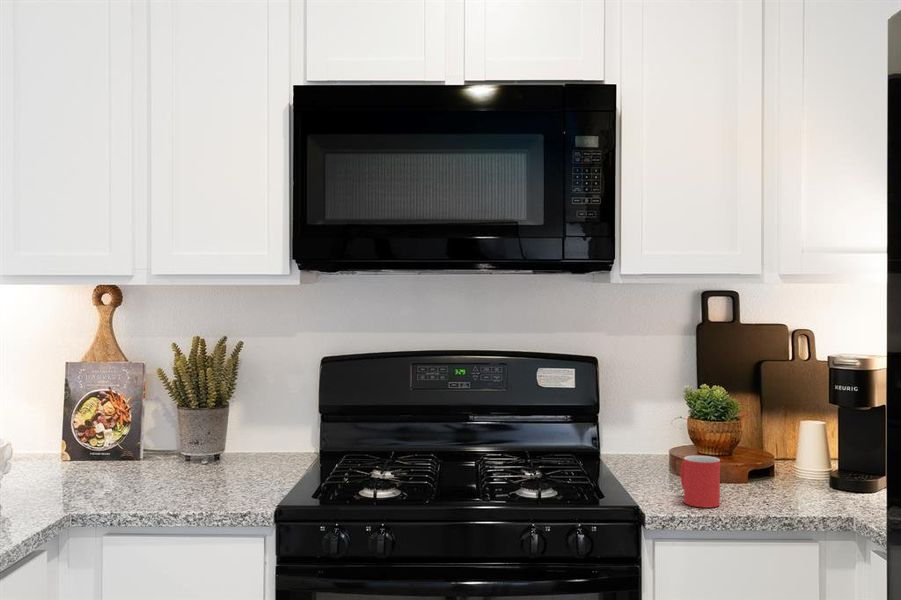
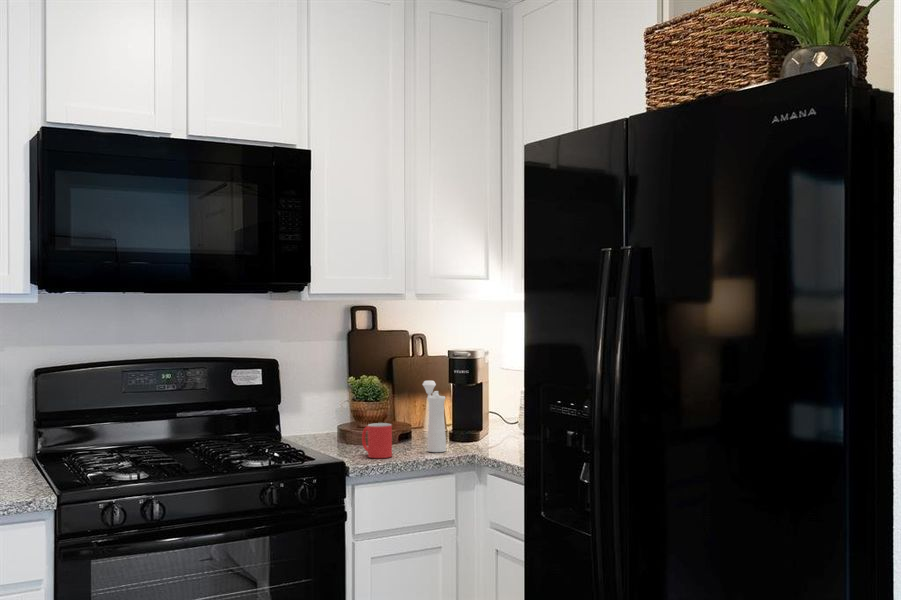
pepper mill: none [780,399,809,508] -> present [423,381,446,452]

